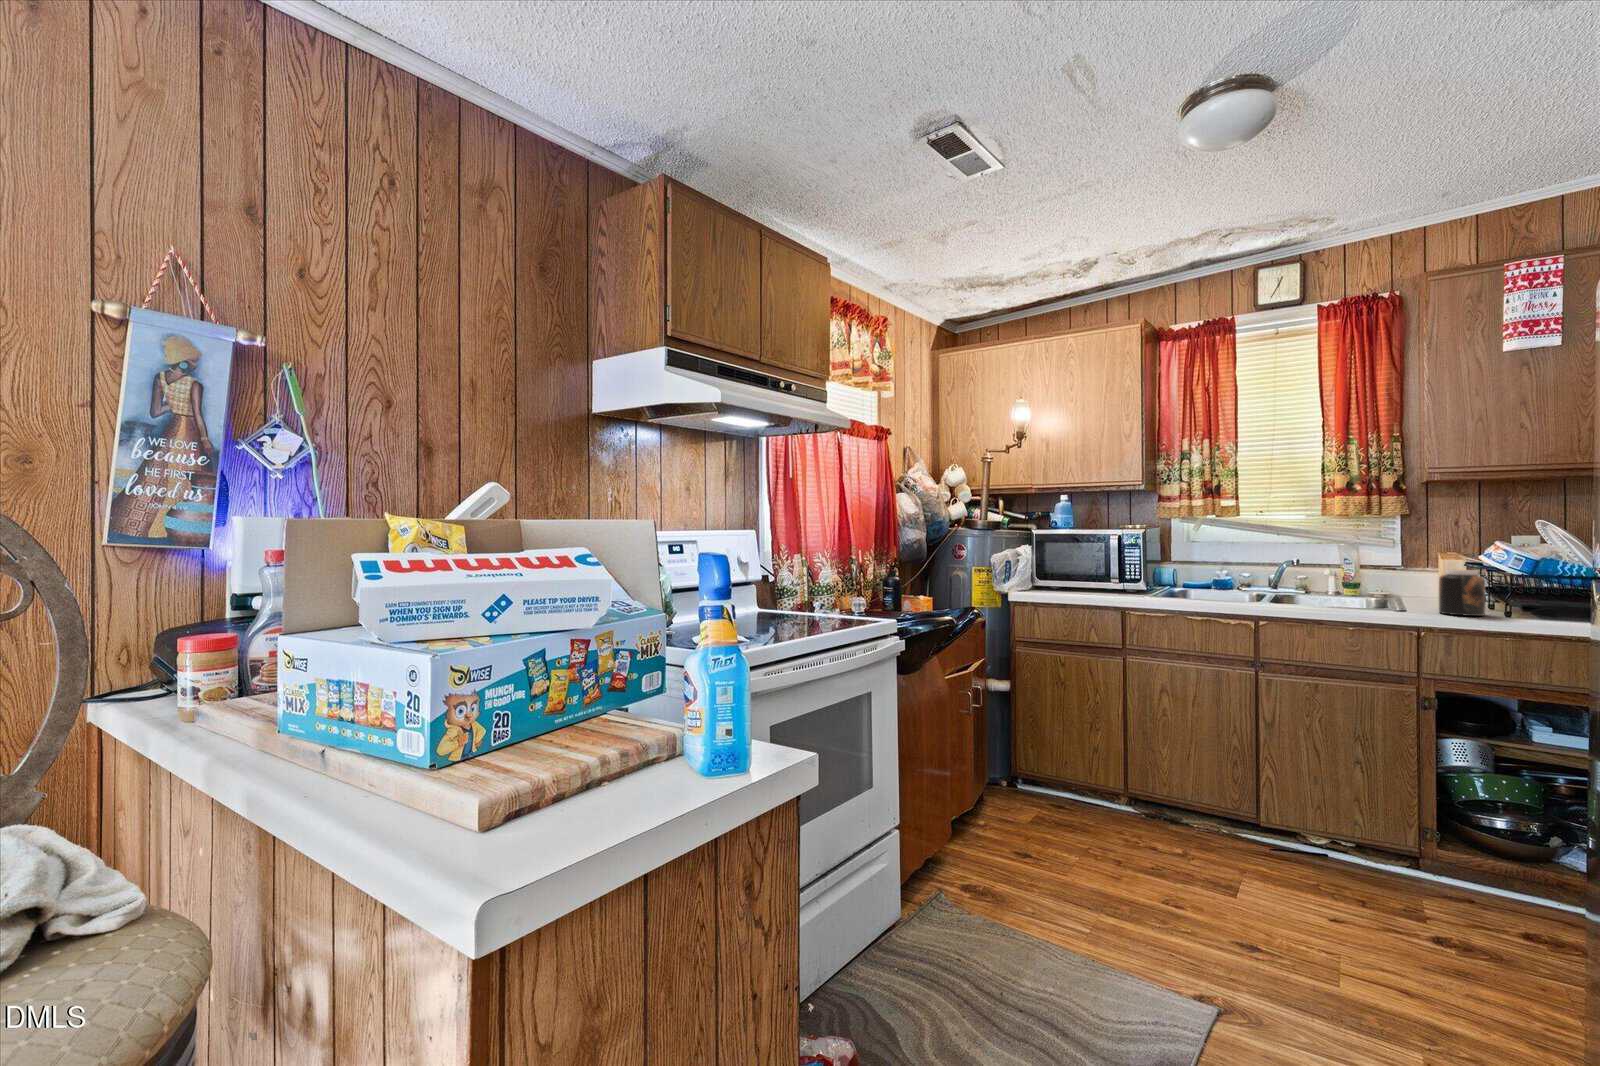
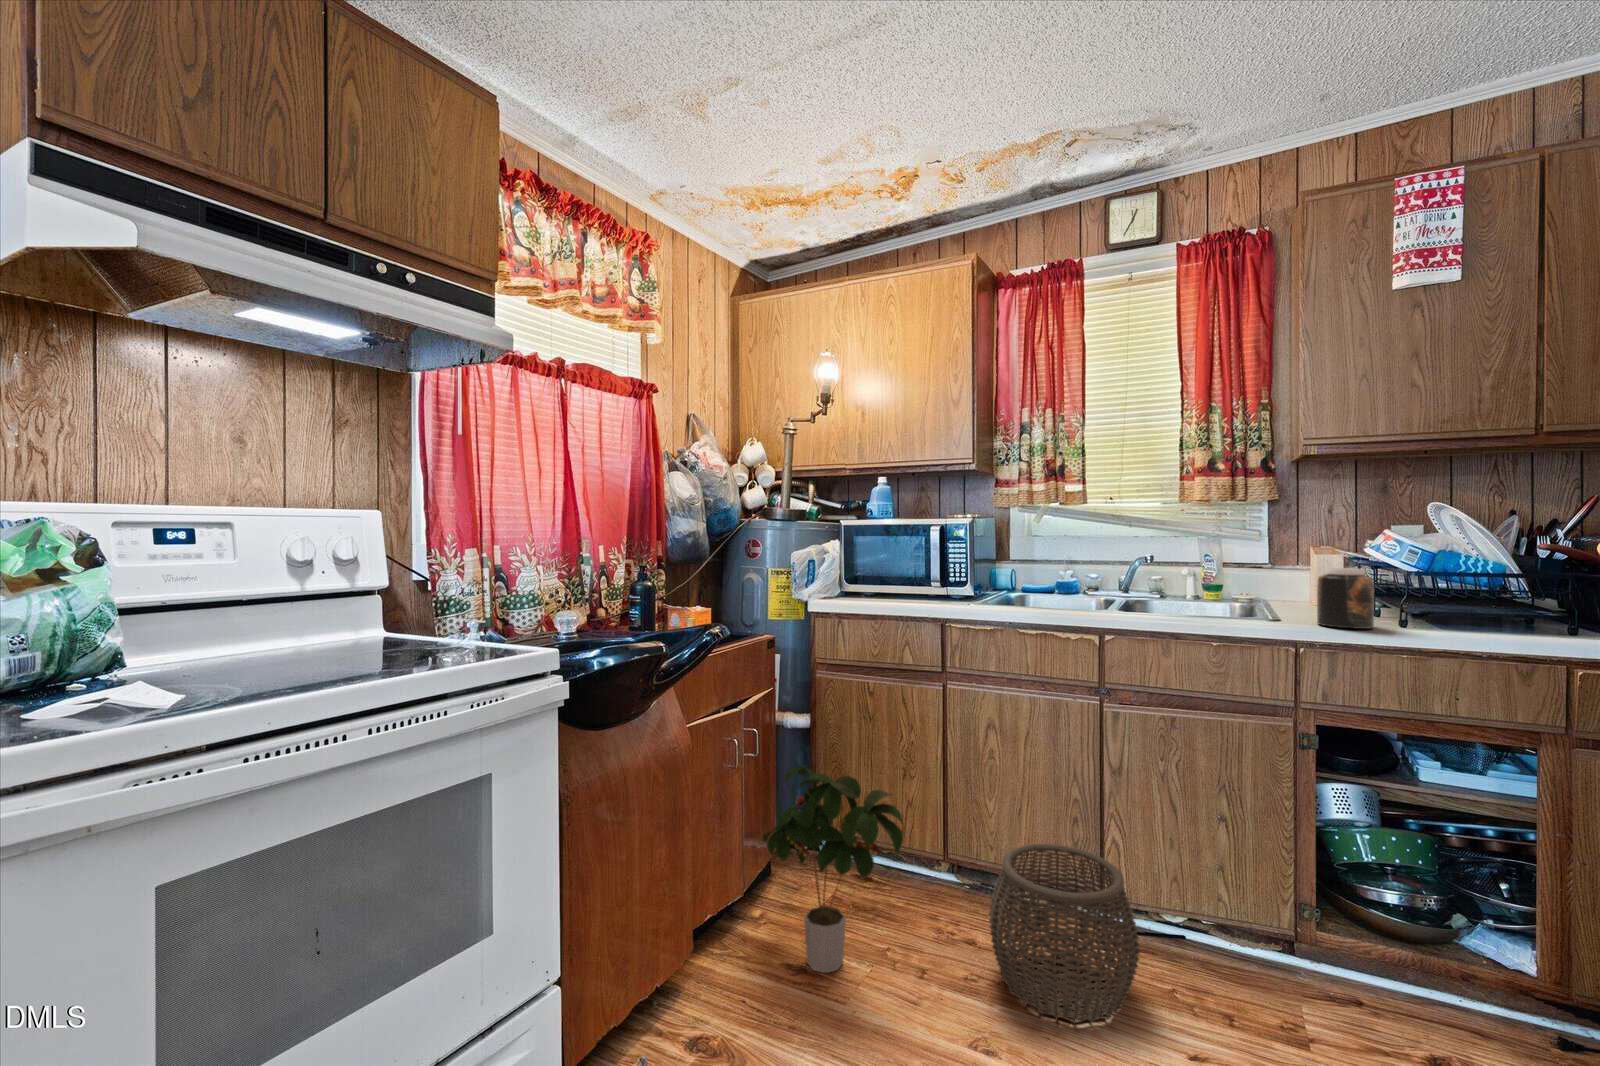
potted plant: none [995,712,1114,858] -> present [763,764,903,973]
woven basket: none [1176,773,1296,893] -> present [989,844,1140,1023]

